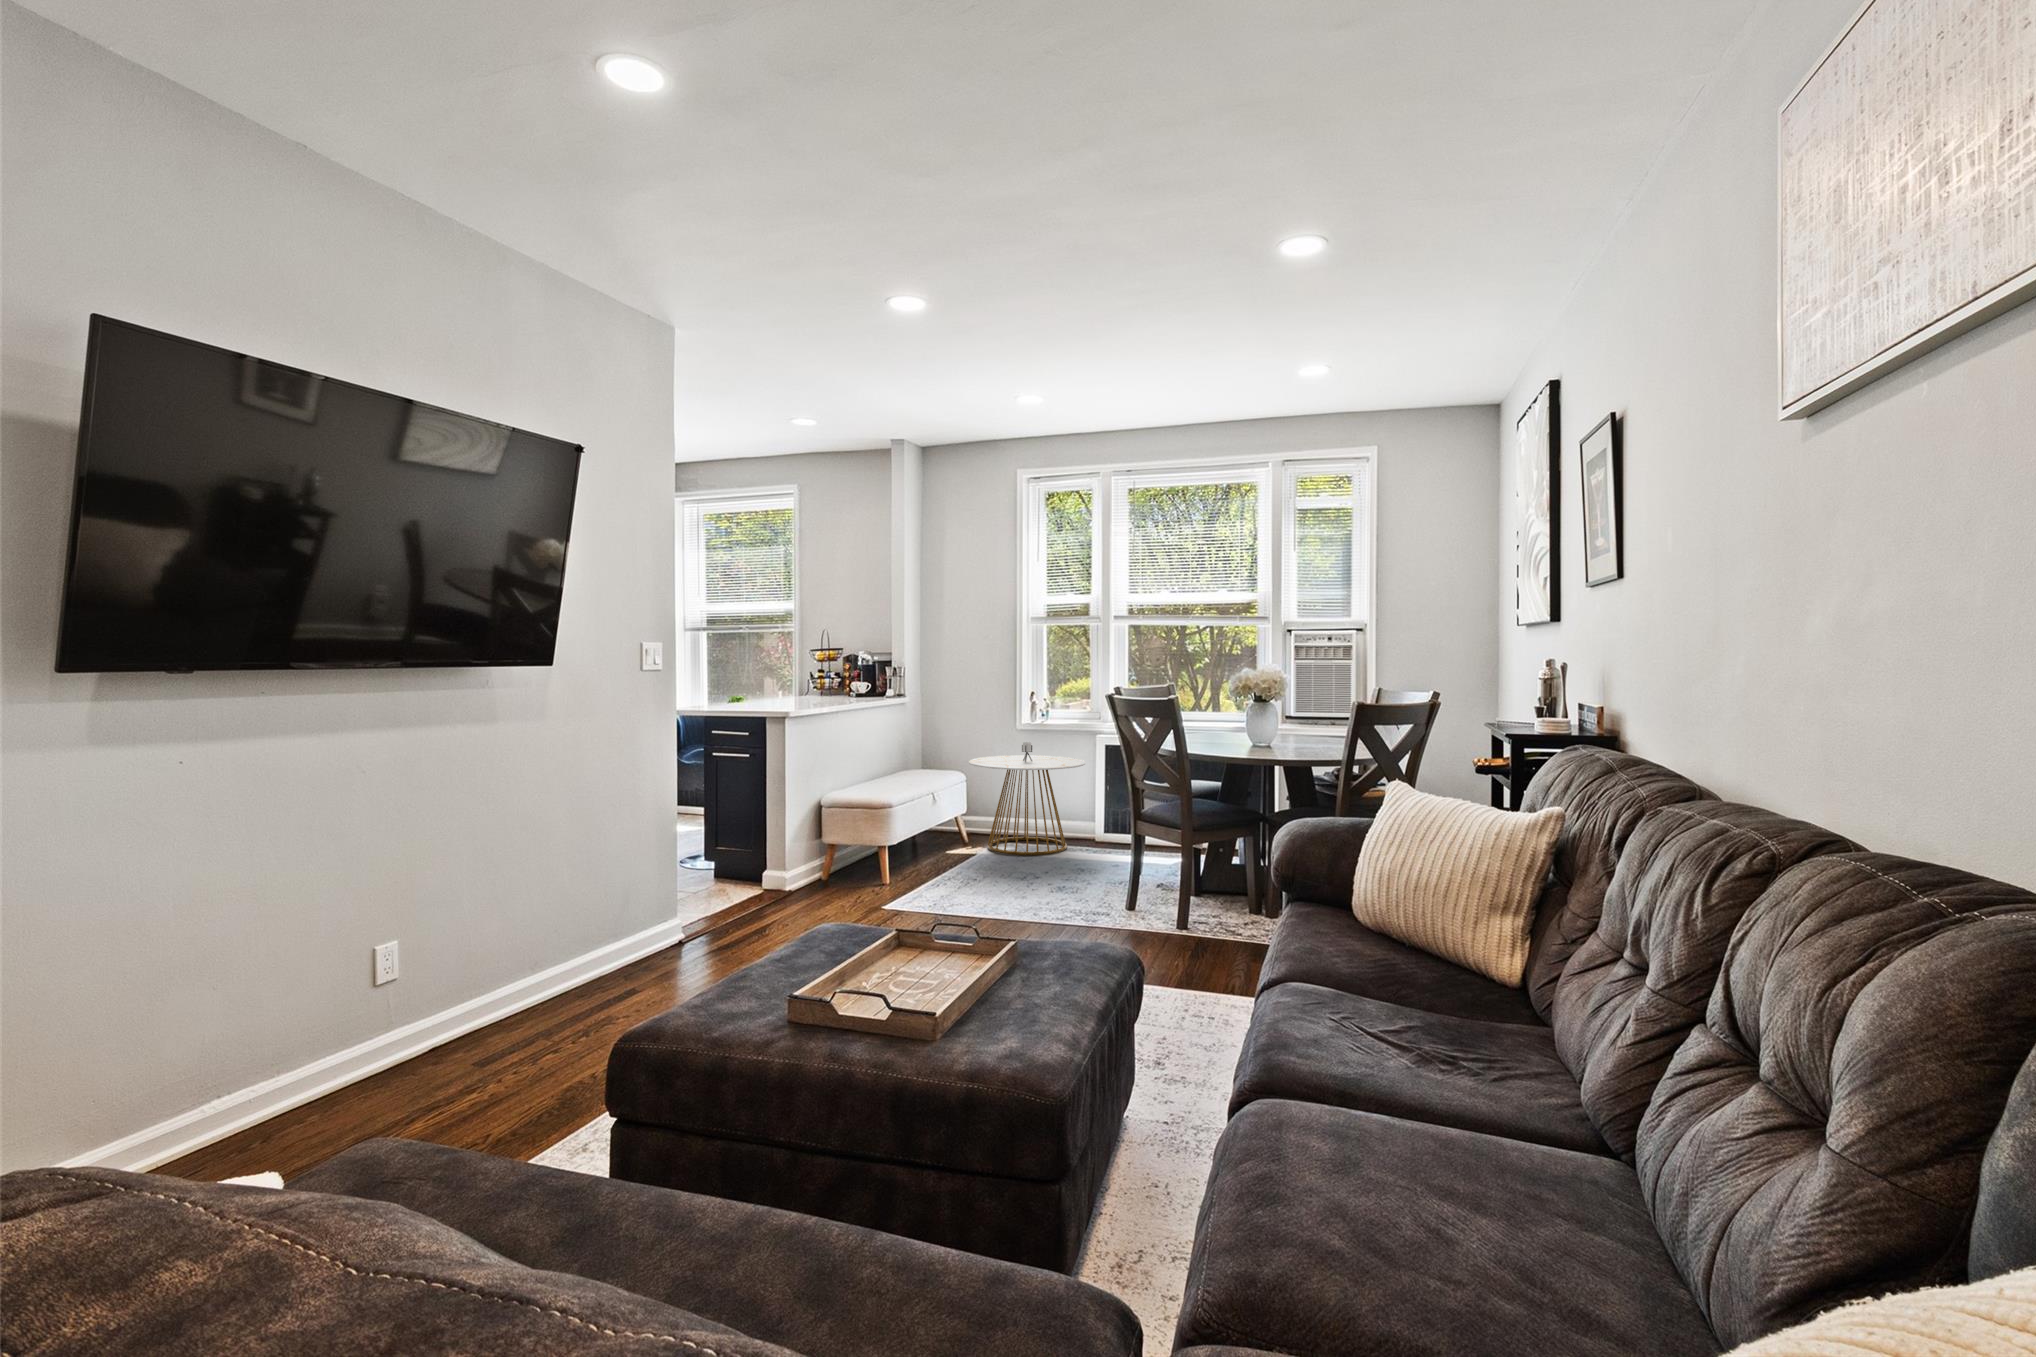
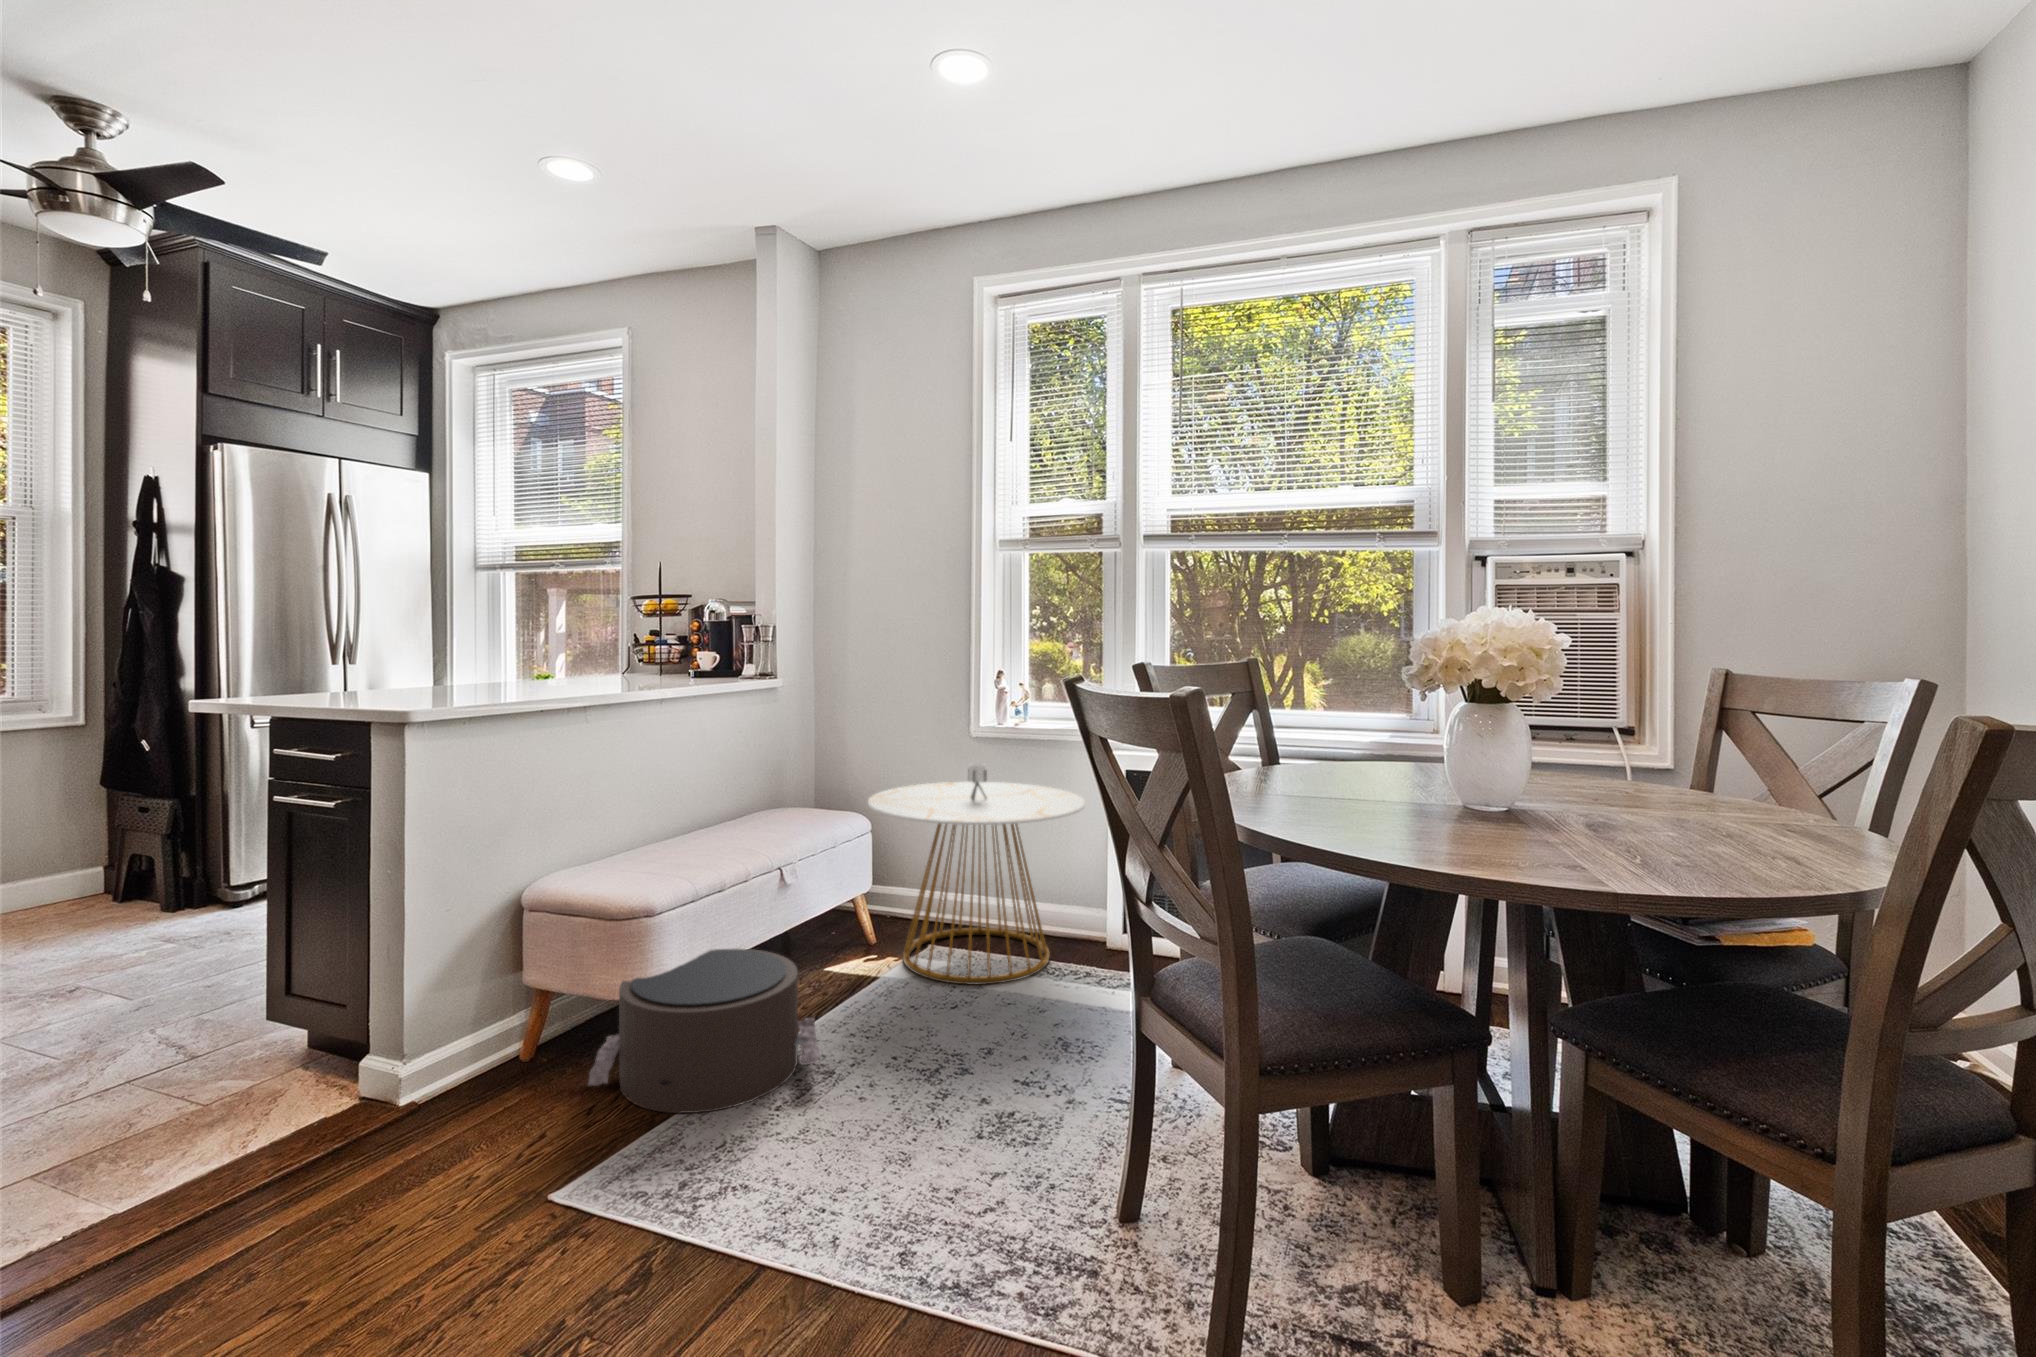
pouf: none [869,829,974,889] -> present [588,949,822,1113]

